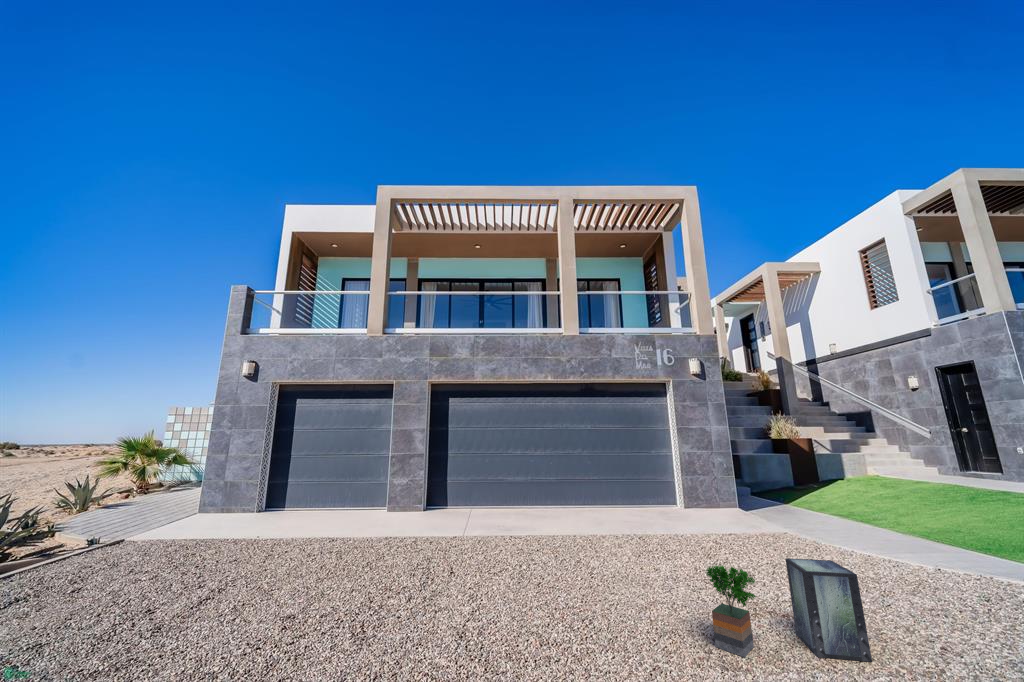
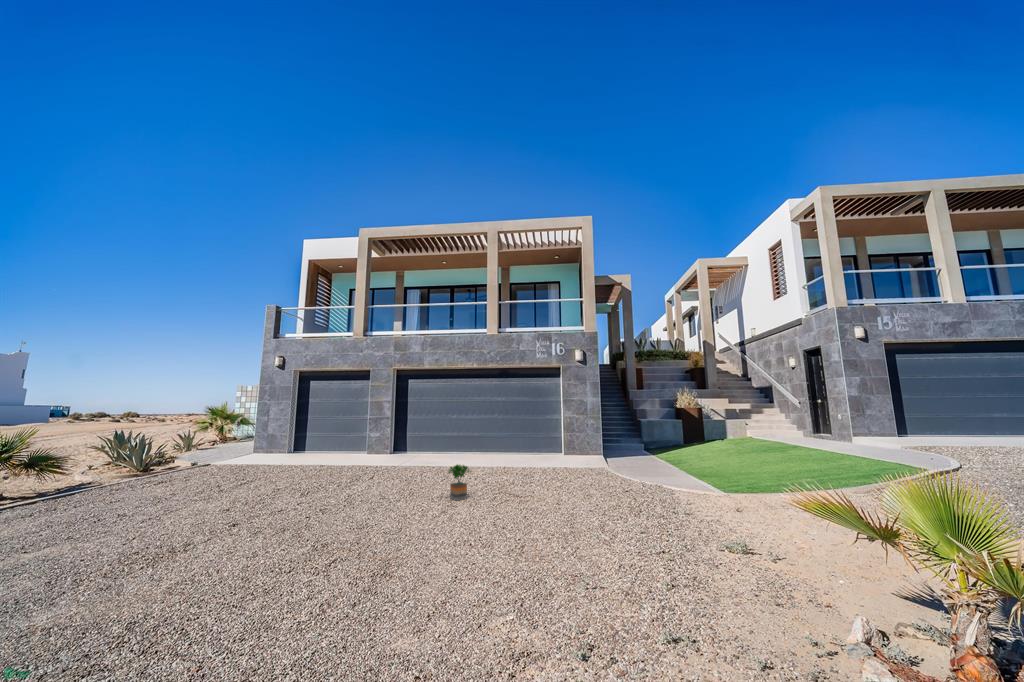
storage box: present [785,558,872,662] -> none [488,463,514,503]

